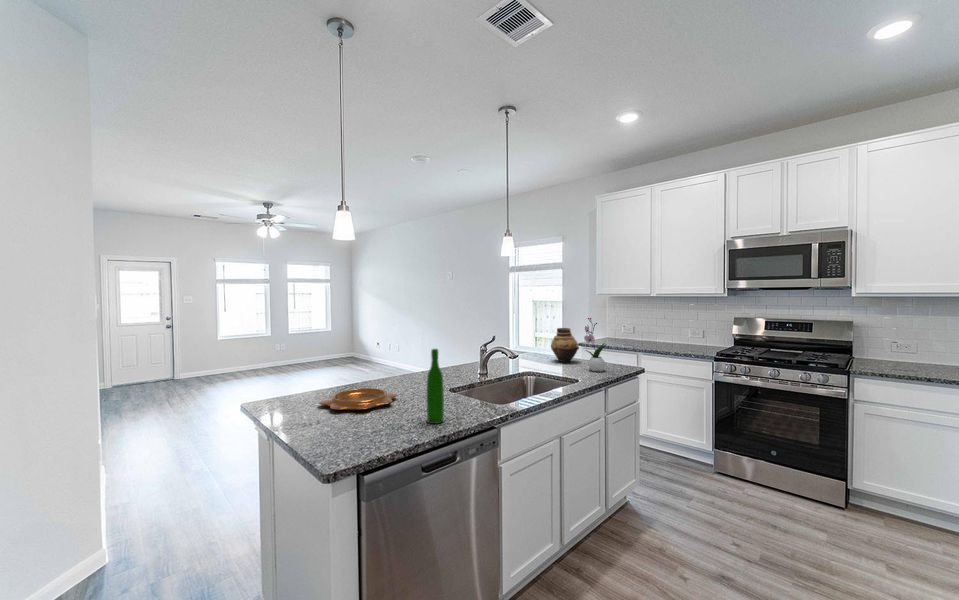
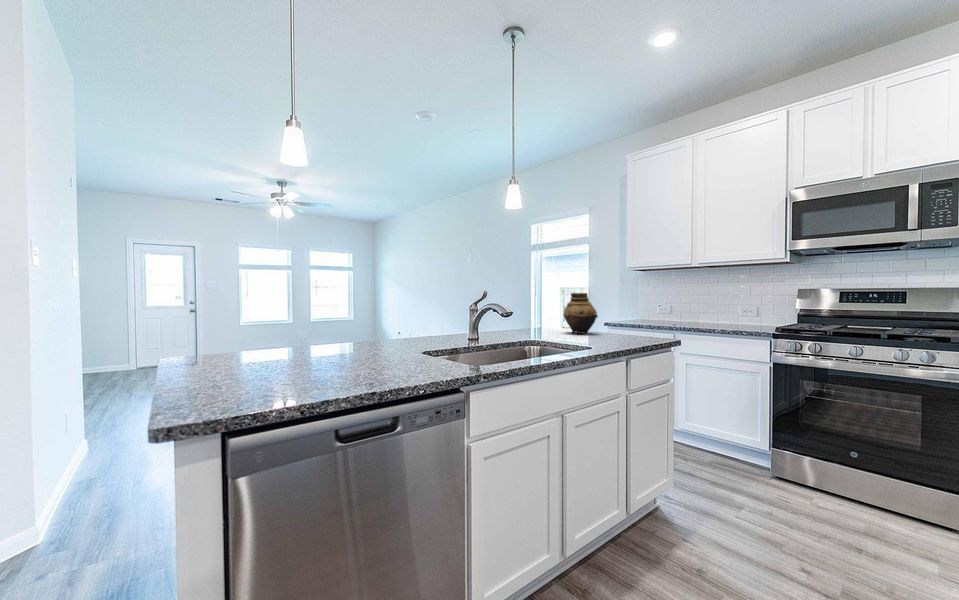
flower arrangement: present [584,318,606,372] -> none [602,275,631,341]
wine bottle: present [427,349,444,424] -> none [364,277,388,379]
decorative bowl: present [319,388,397,410] -> none [244,344,350,364]

